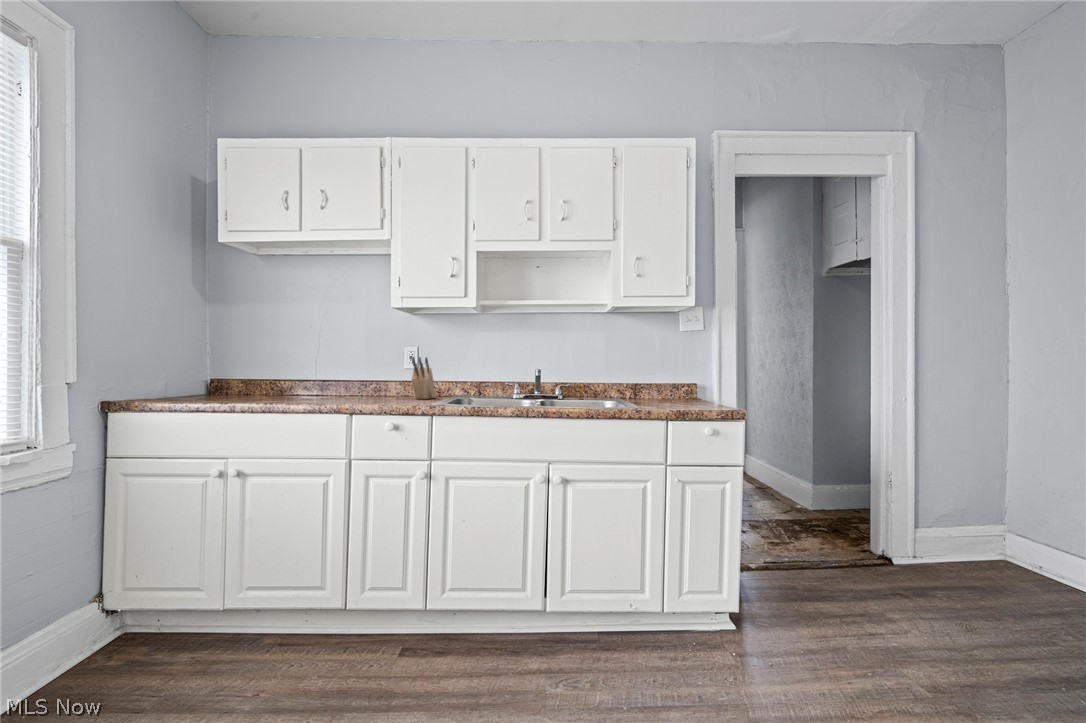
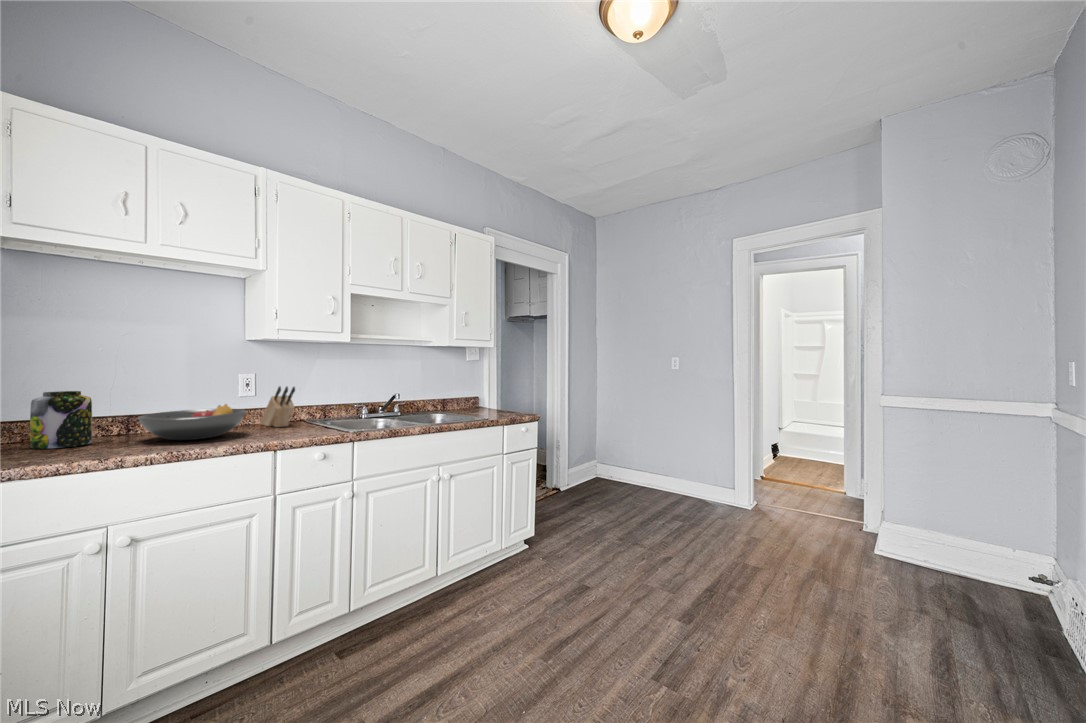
jar: none [249,356,282,397] -> present [30,391,92,449]
fruit bowl: none [291,371,375,399] -> present [138,404,247,440]

